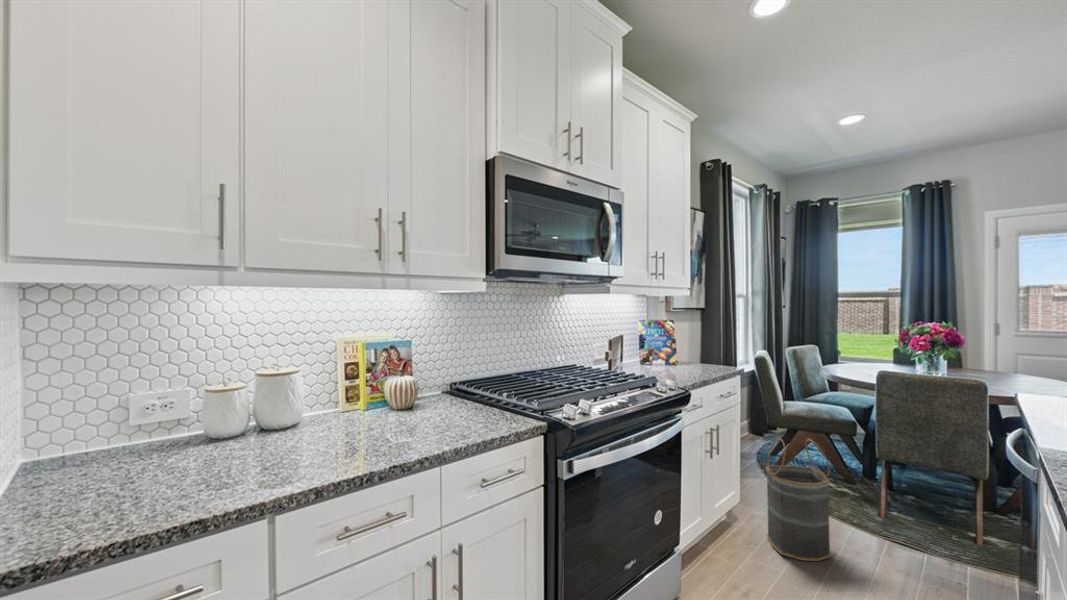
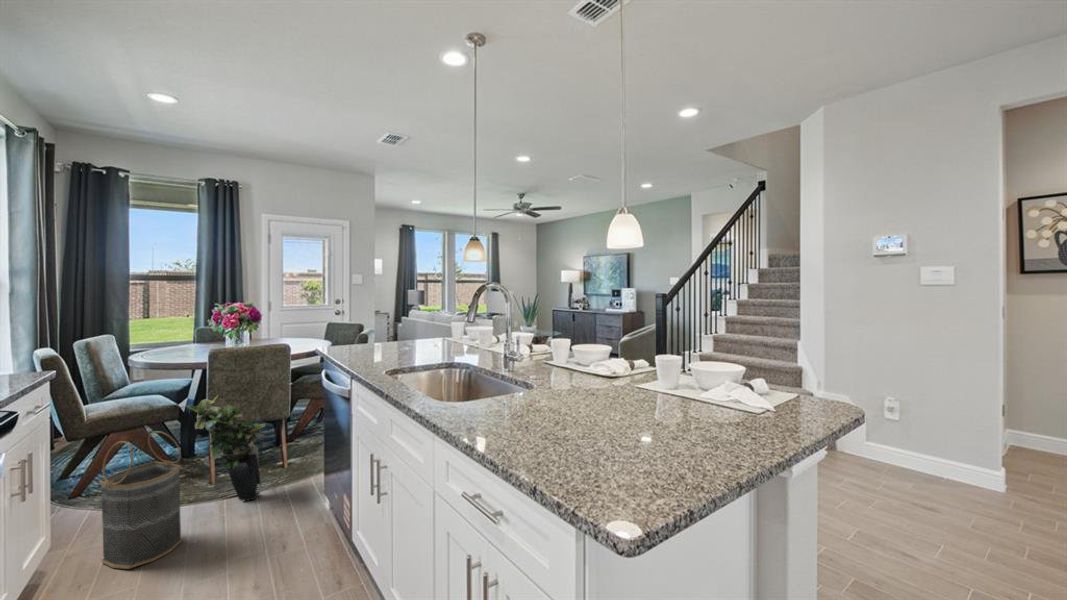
potted plant: none [847,421,942,558] -> present [187,398,265,501]

